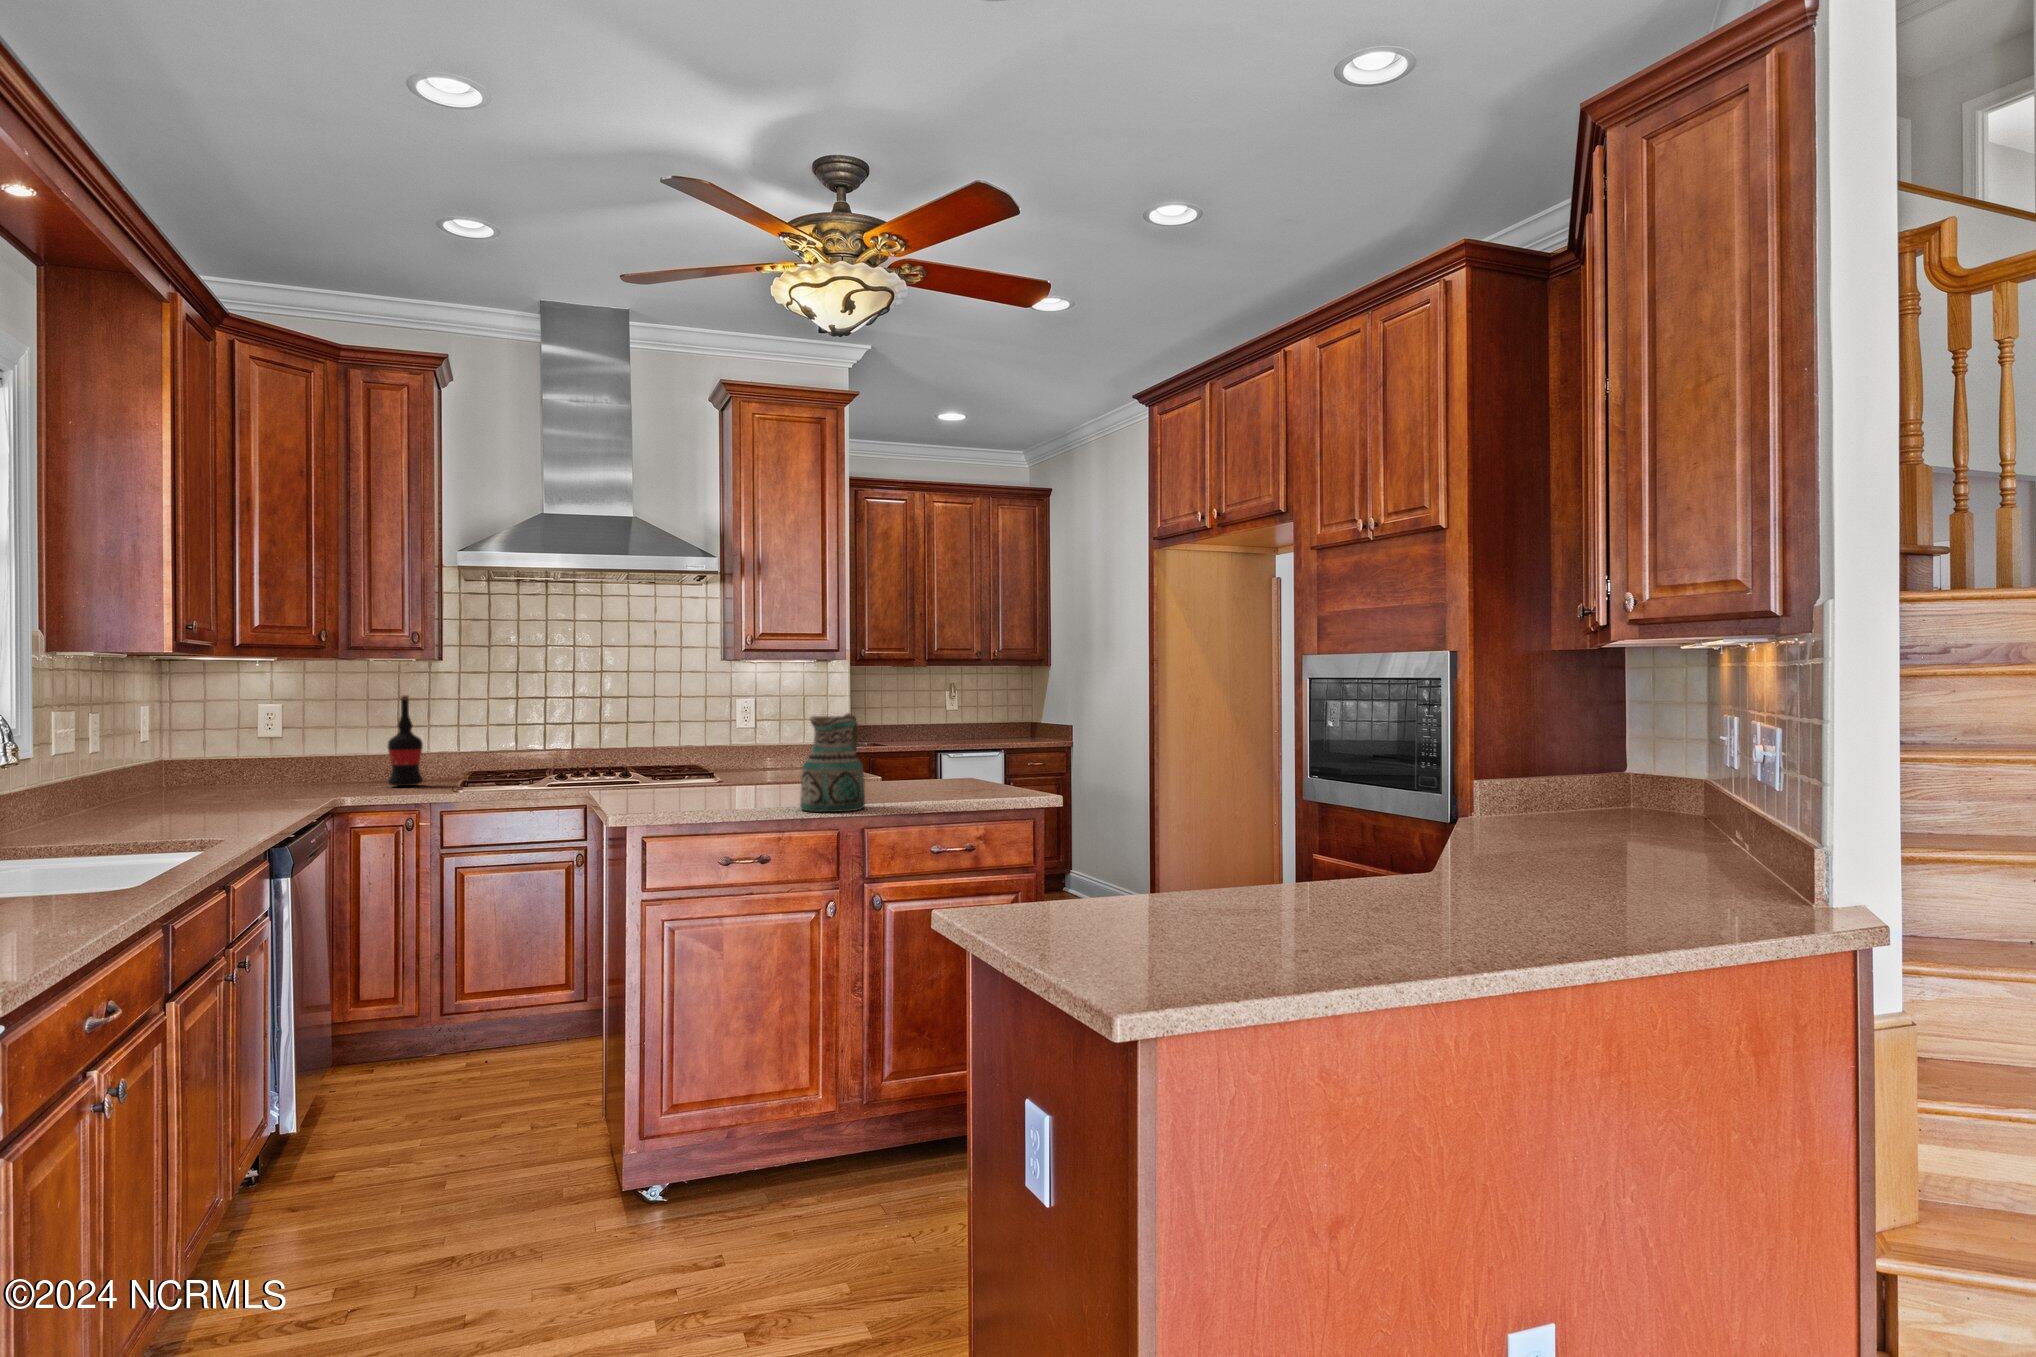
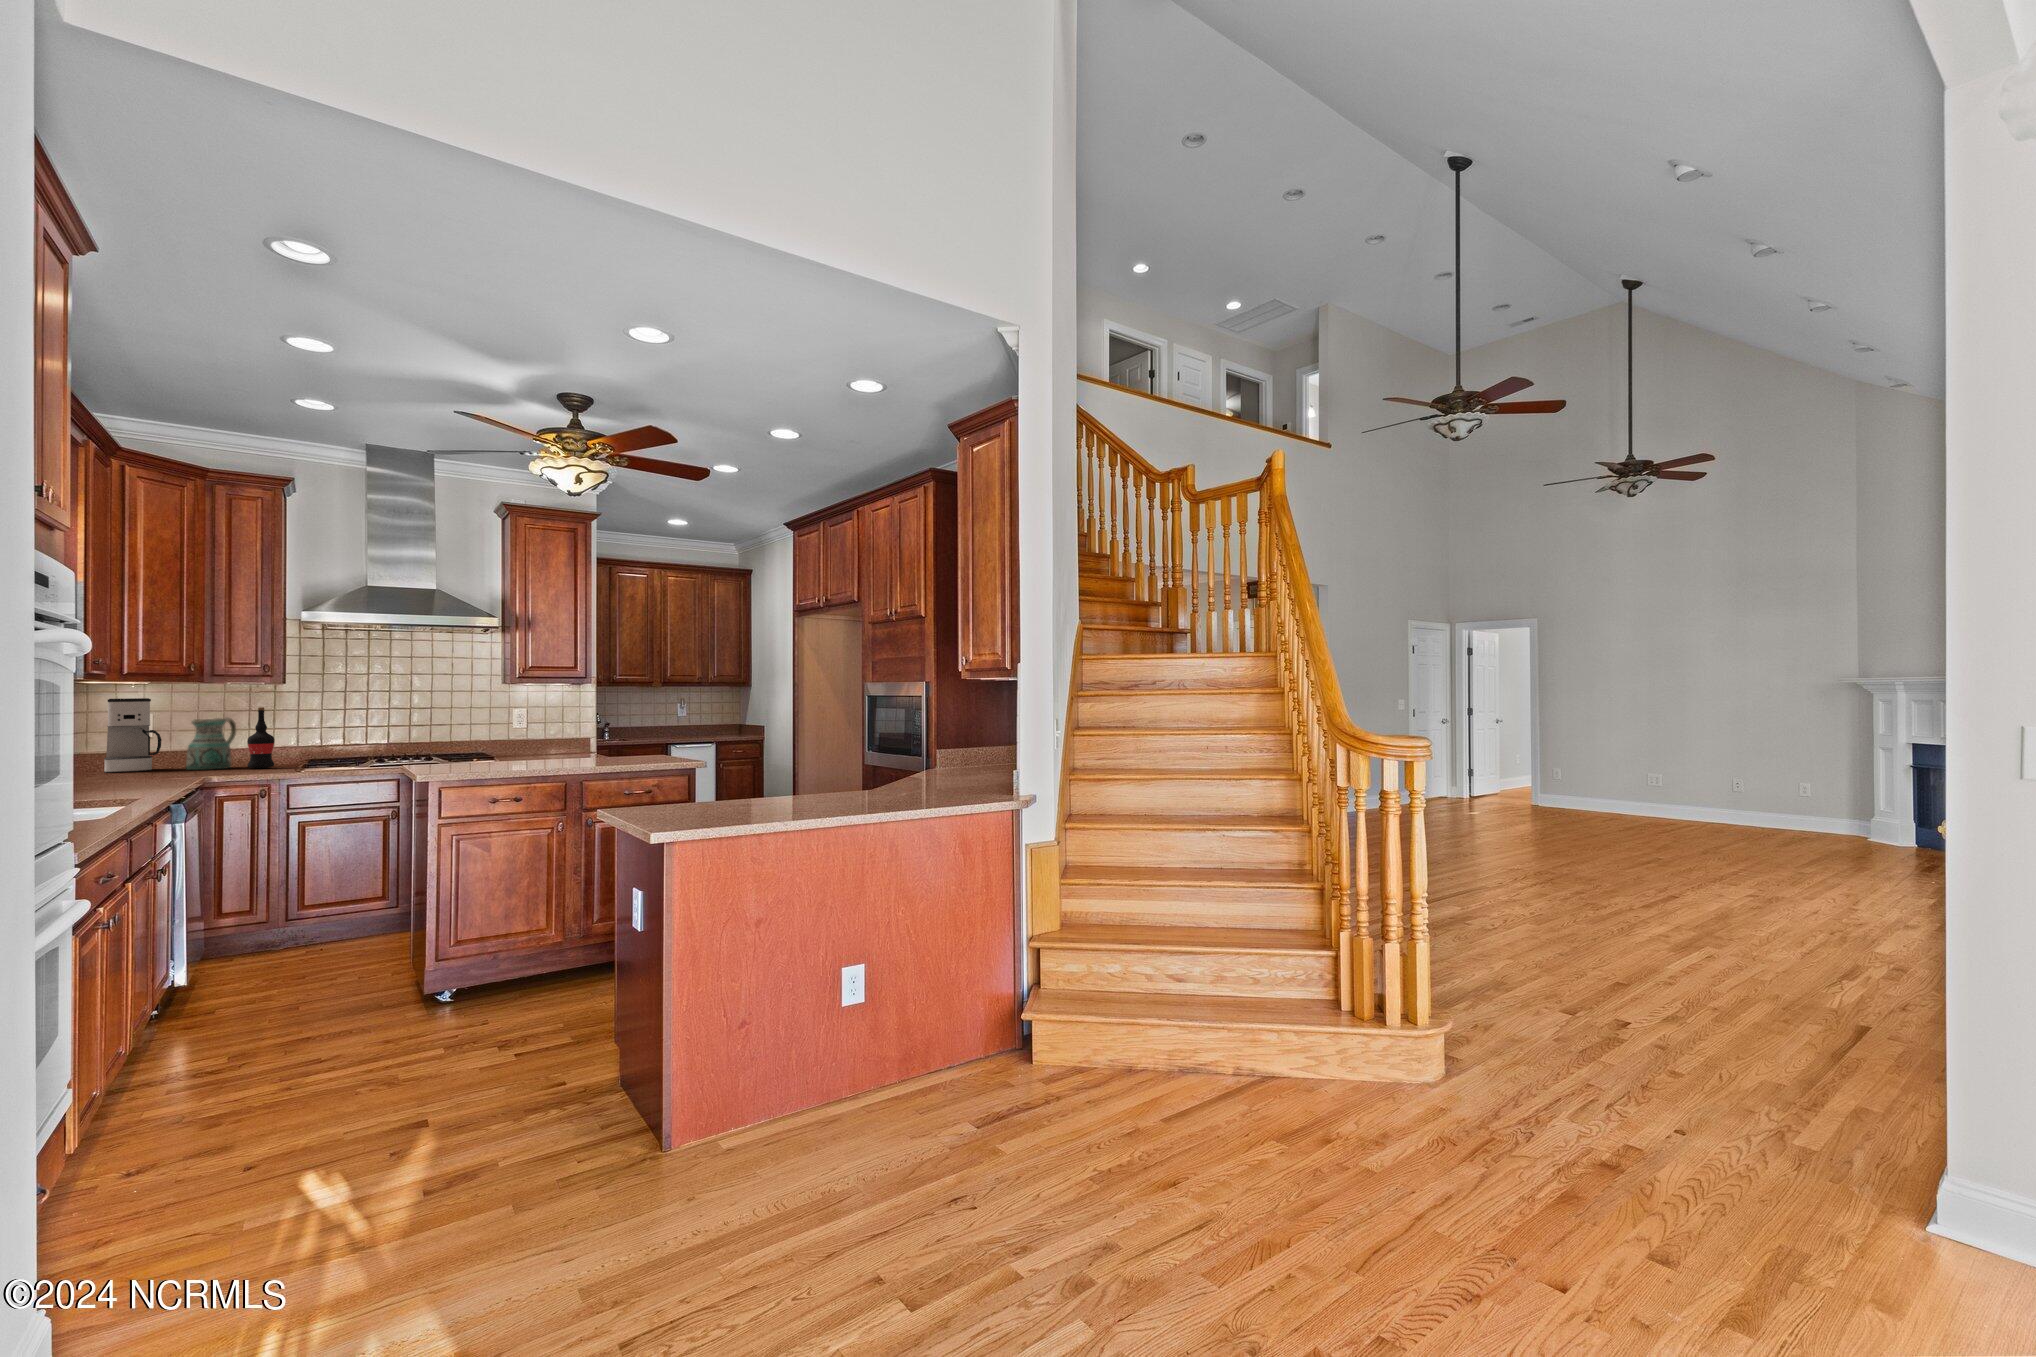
coffee maker: none [212,681,283,789] -> present [104,698,161,773]
ceramic pitcher: present [800,713,865,812] -> present [186,717,236,770]

